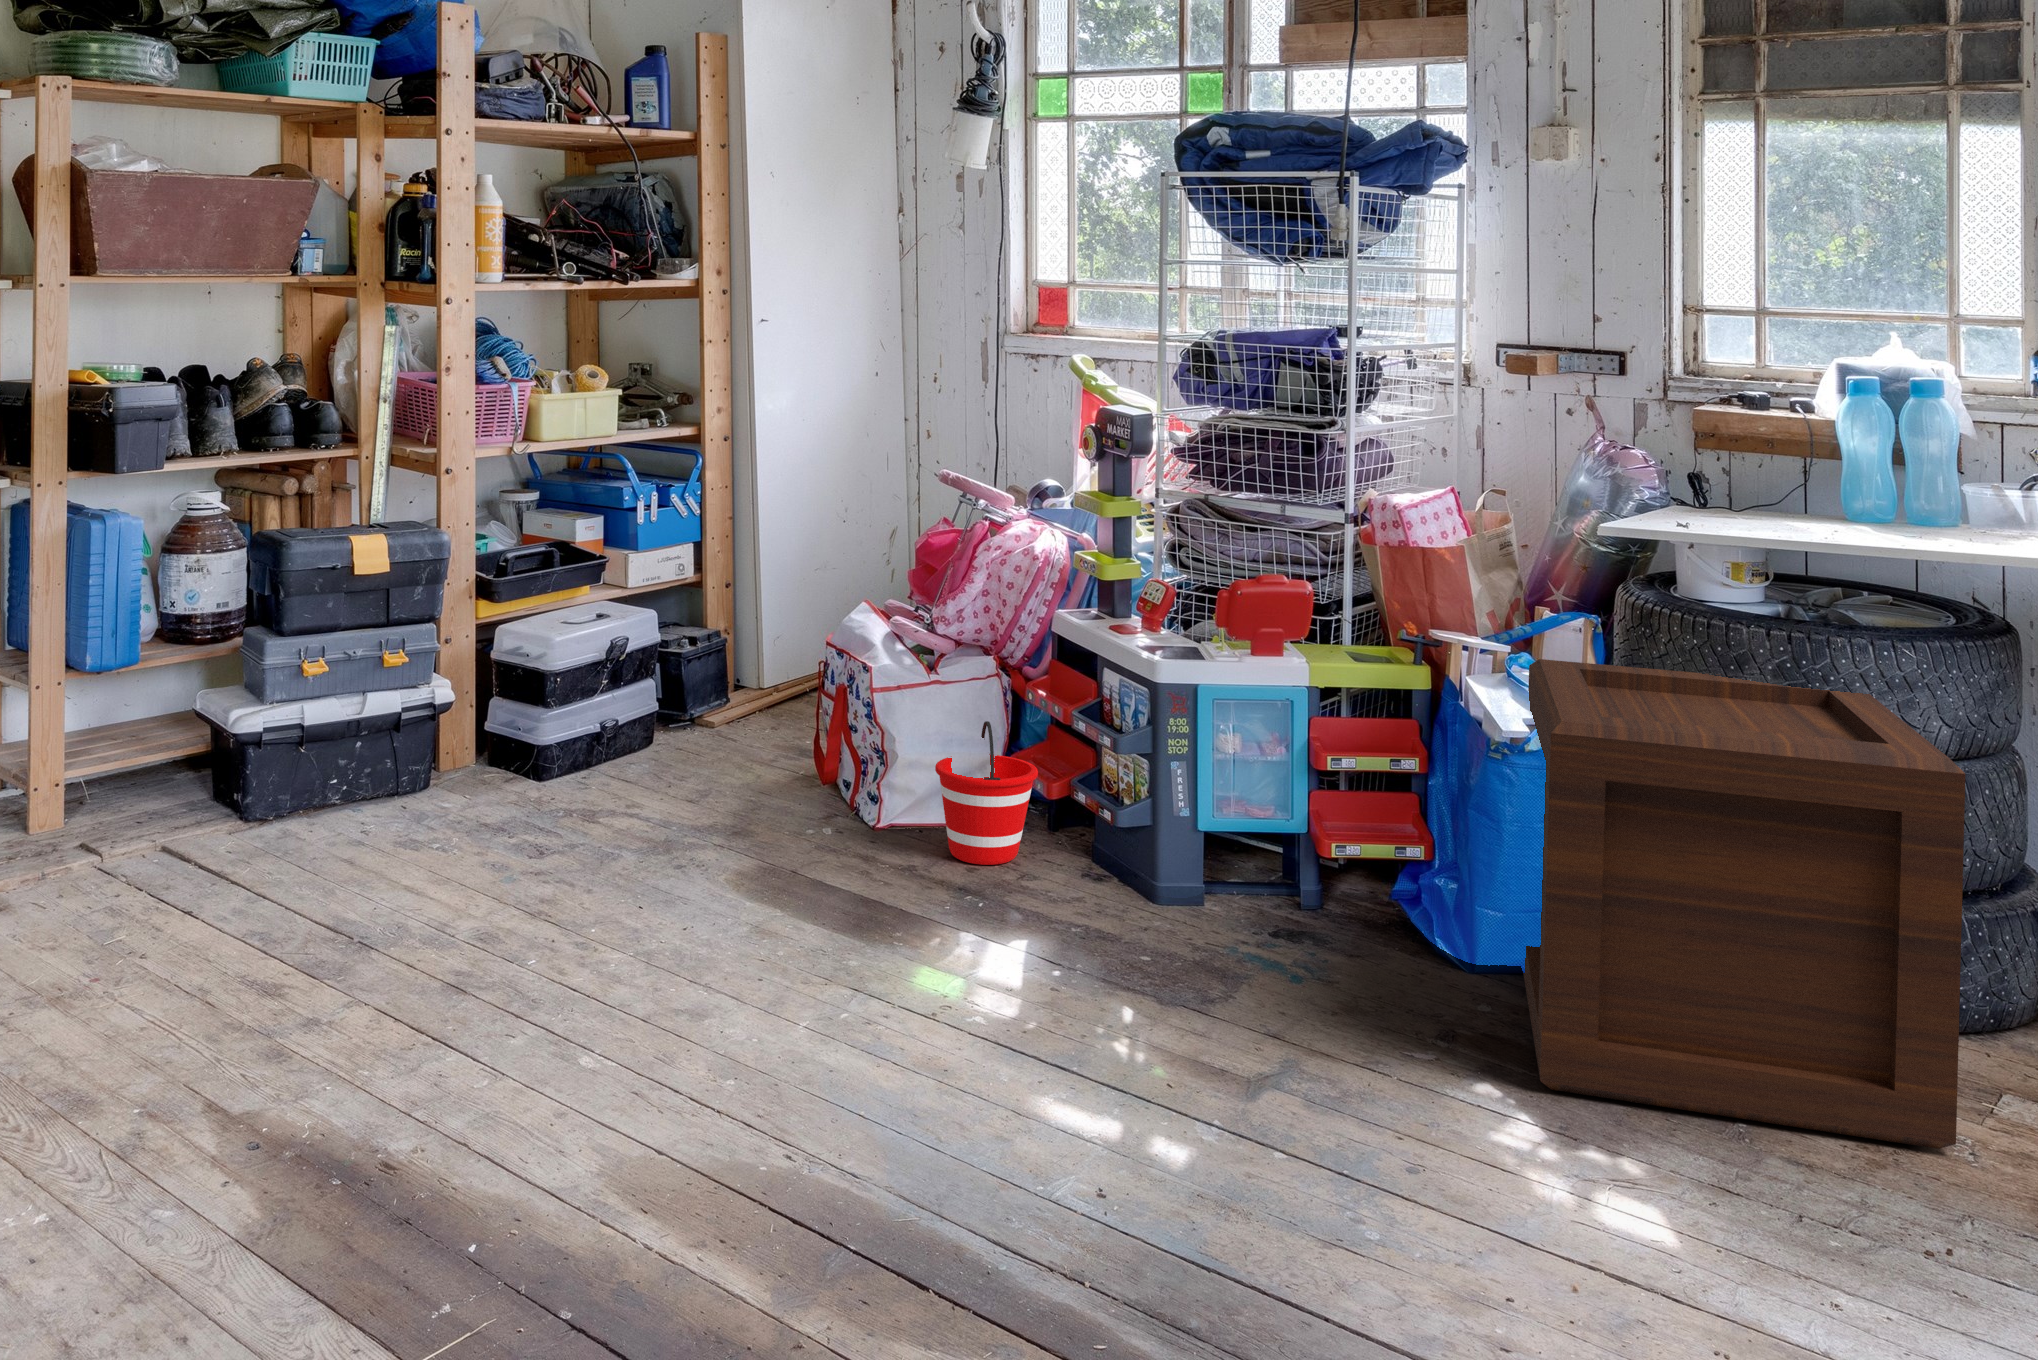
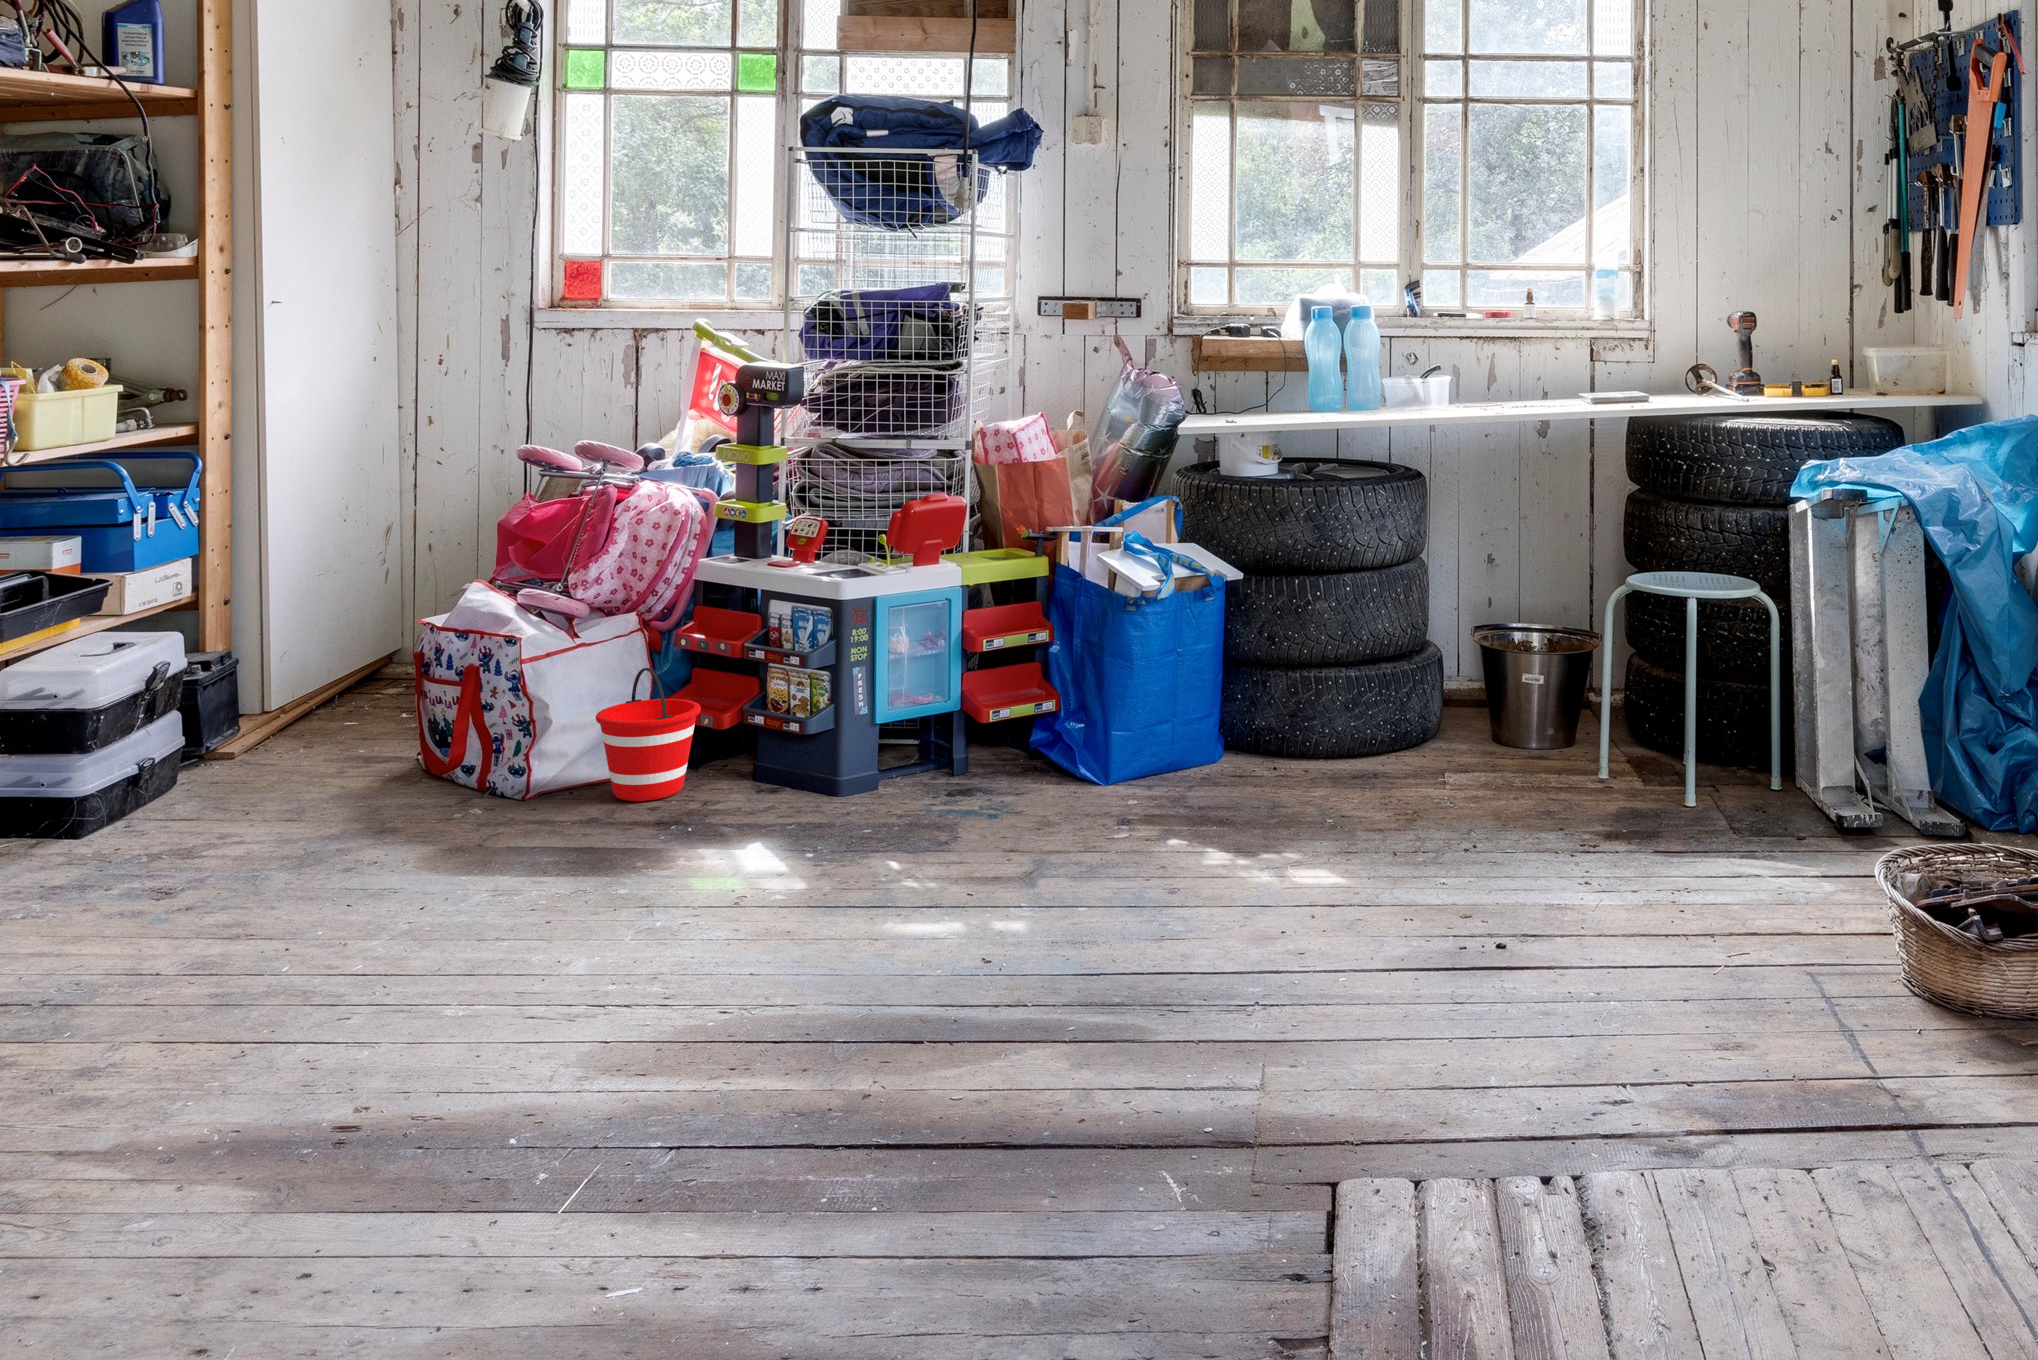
wooden crate: present [1523,659,1965,1149] -> none [1135,525,1447,839]

